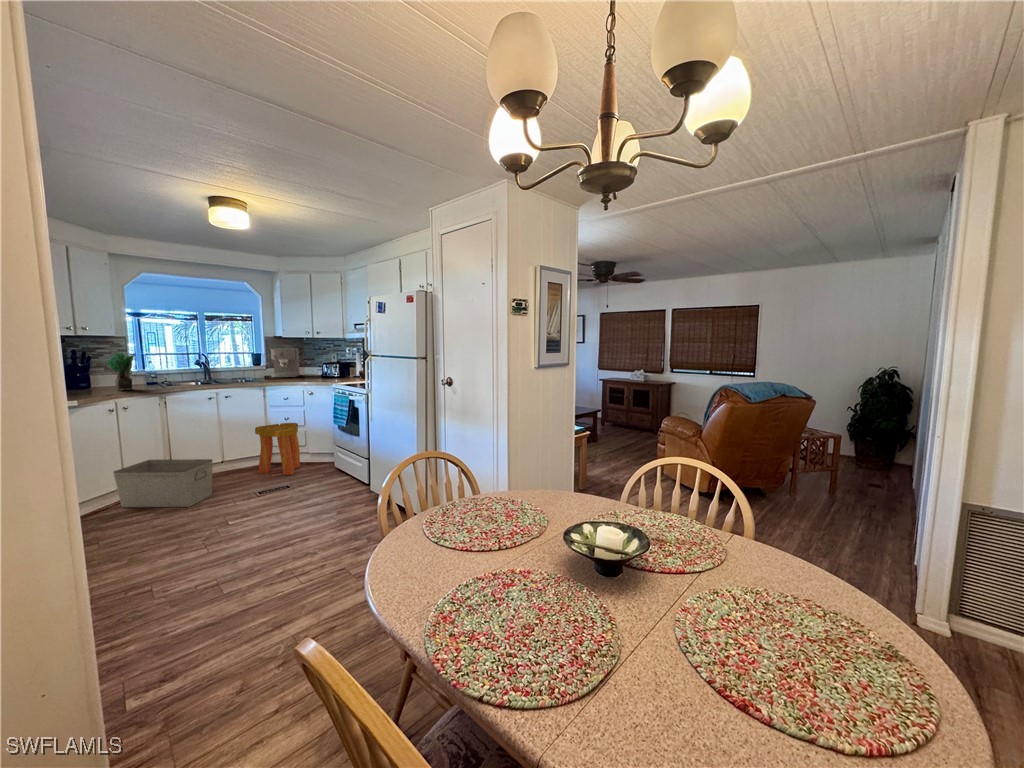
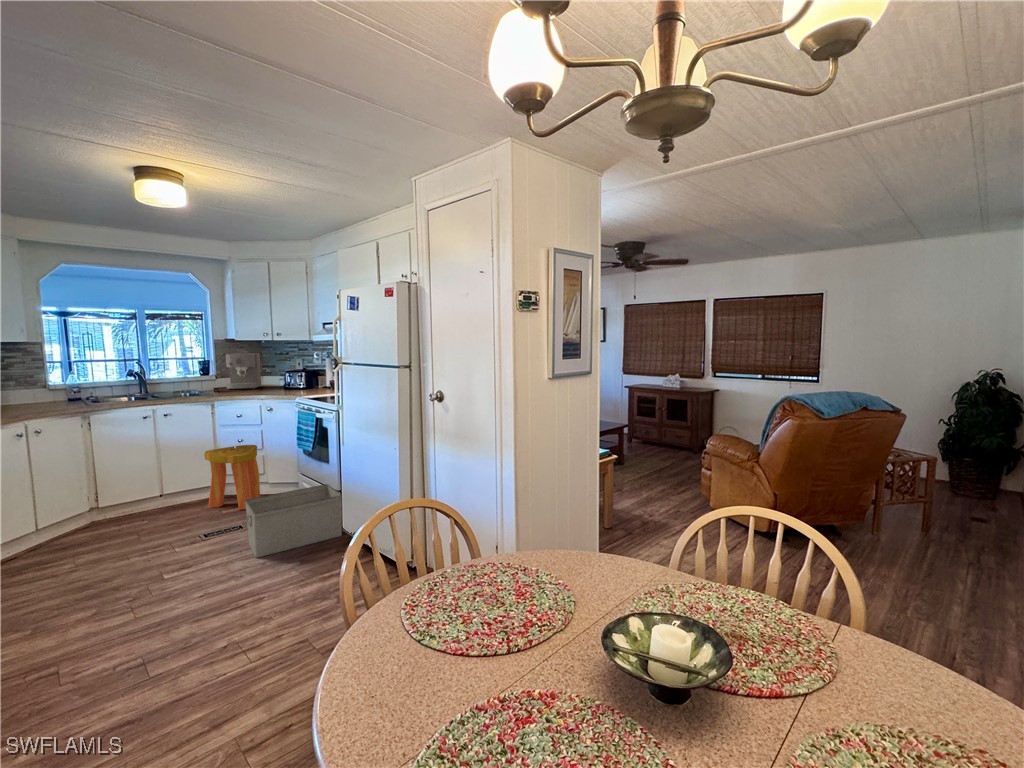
potted plant: present [108,351,134,391] -> none [15,360,55,409]
storage bin: present [114,459,213,507] -> present [245,484,342,558]

